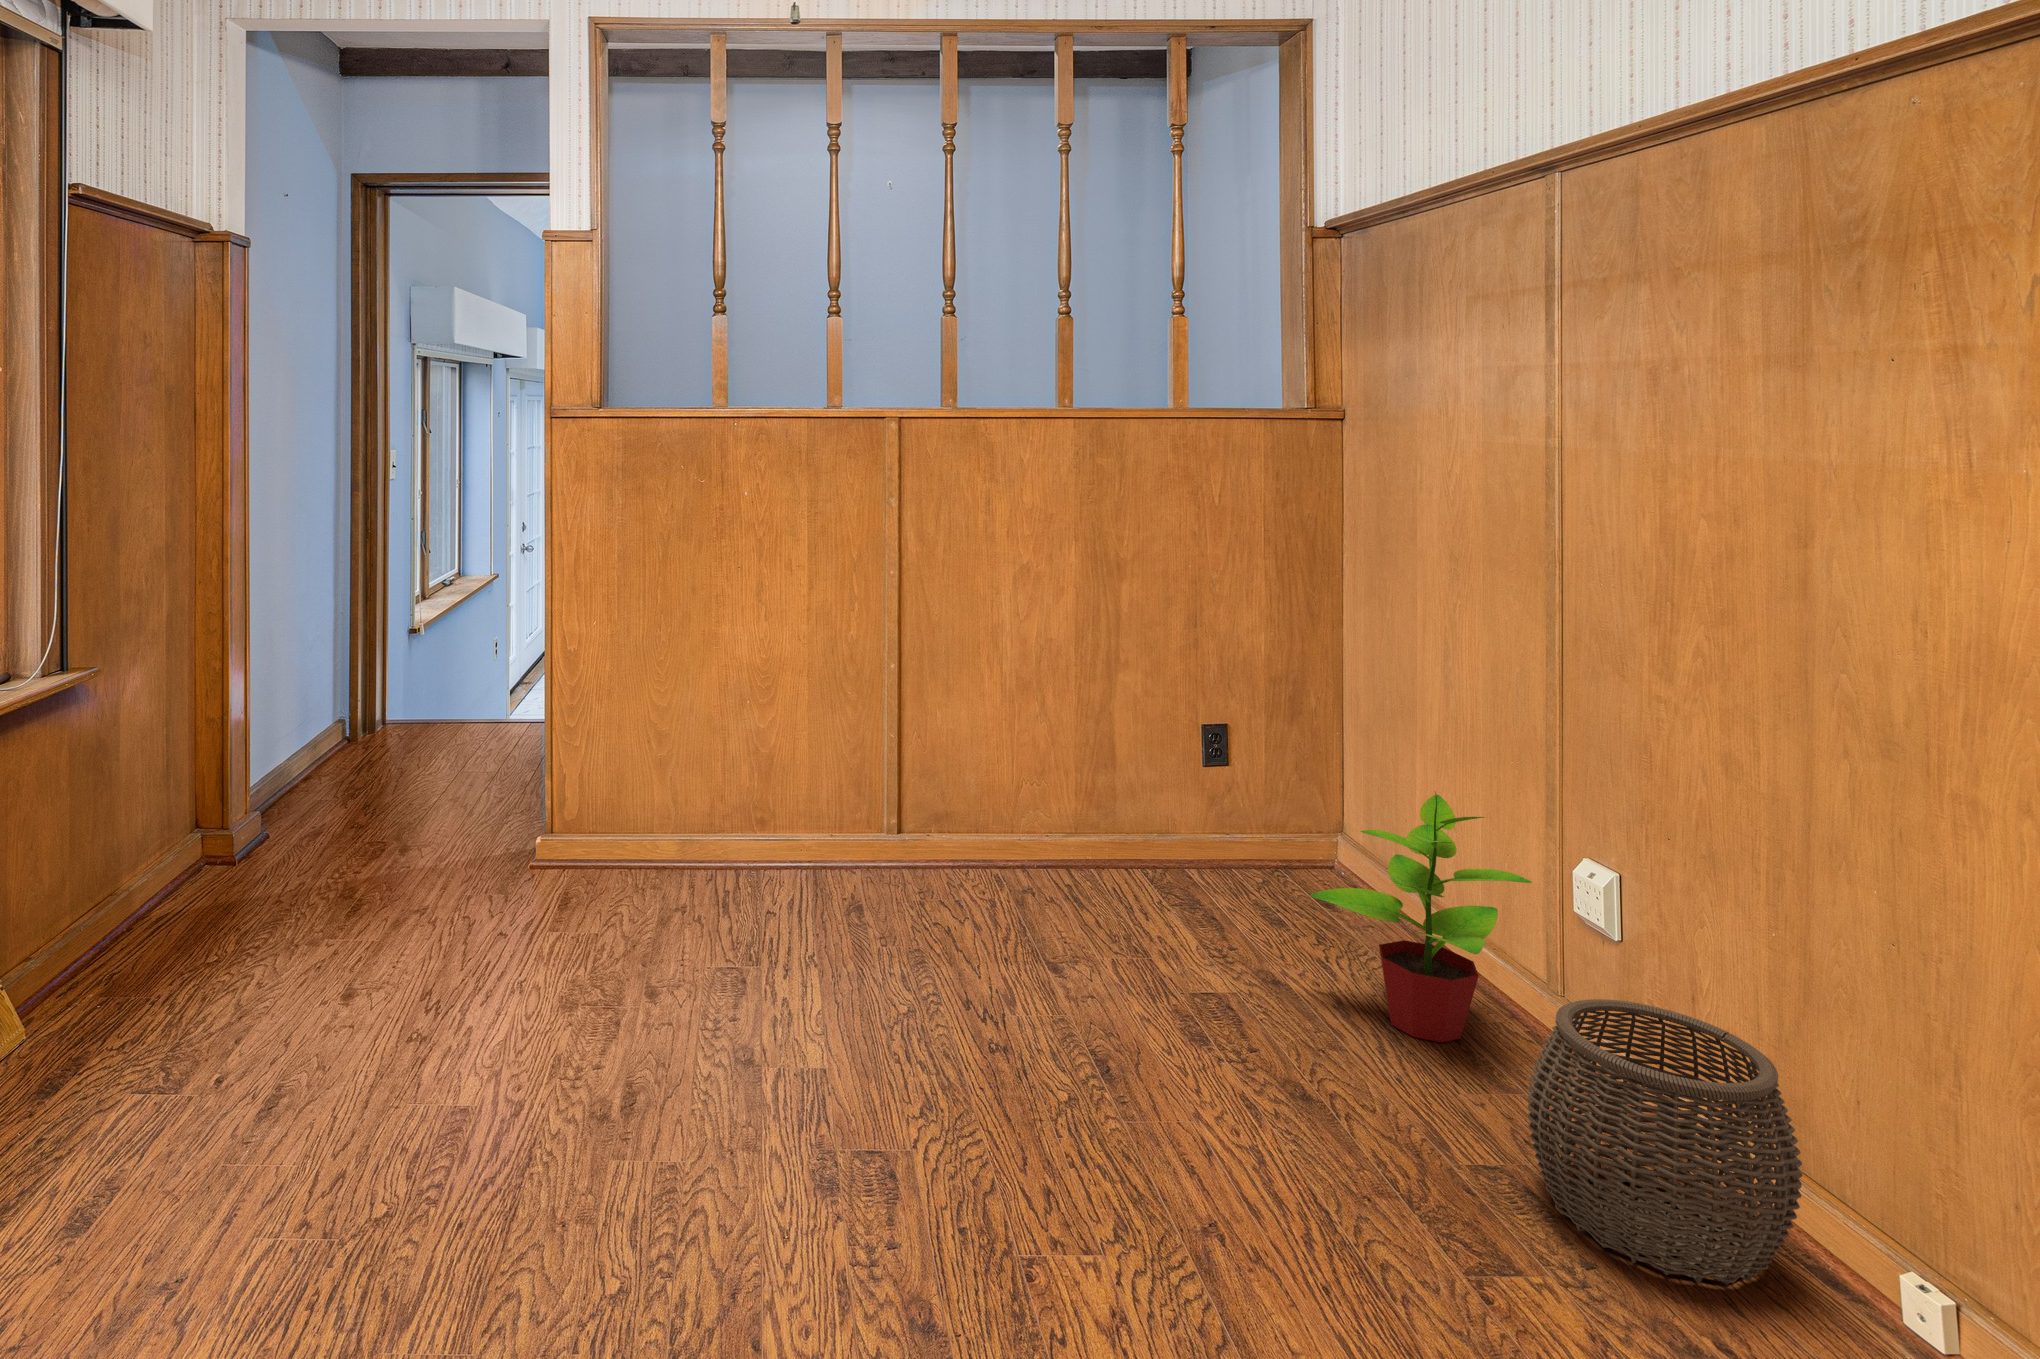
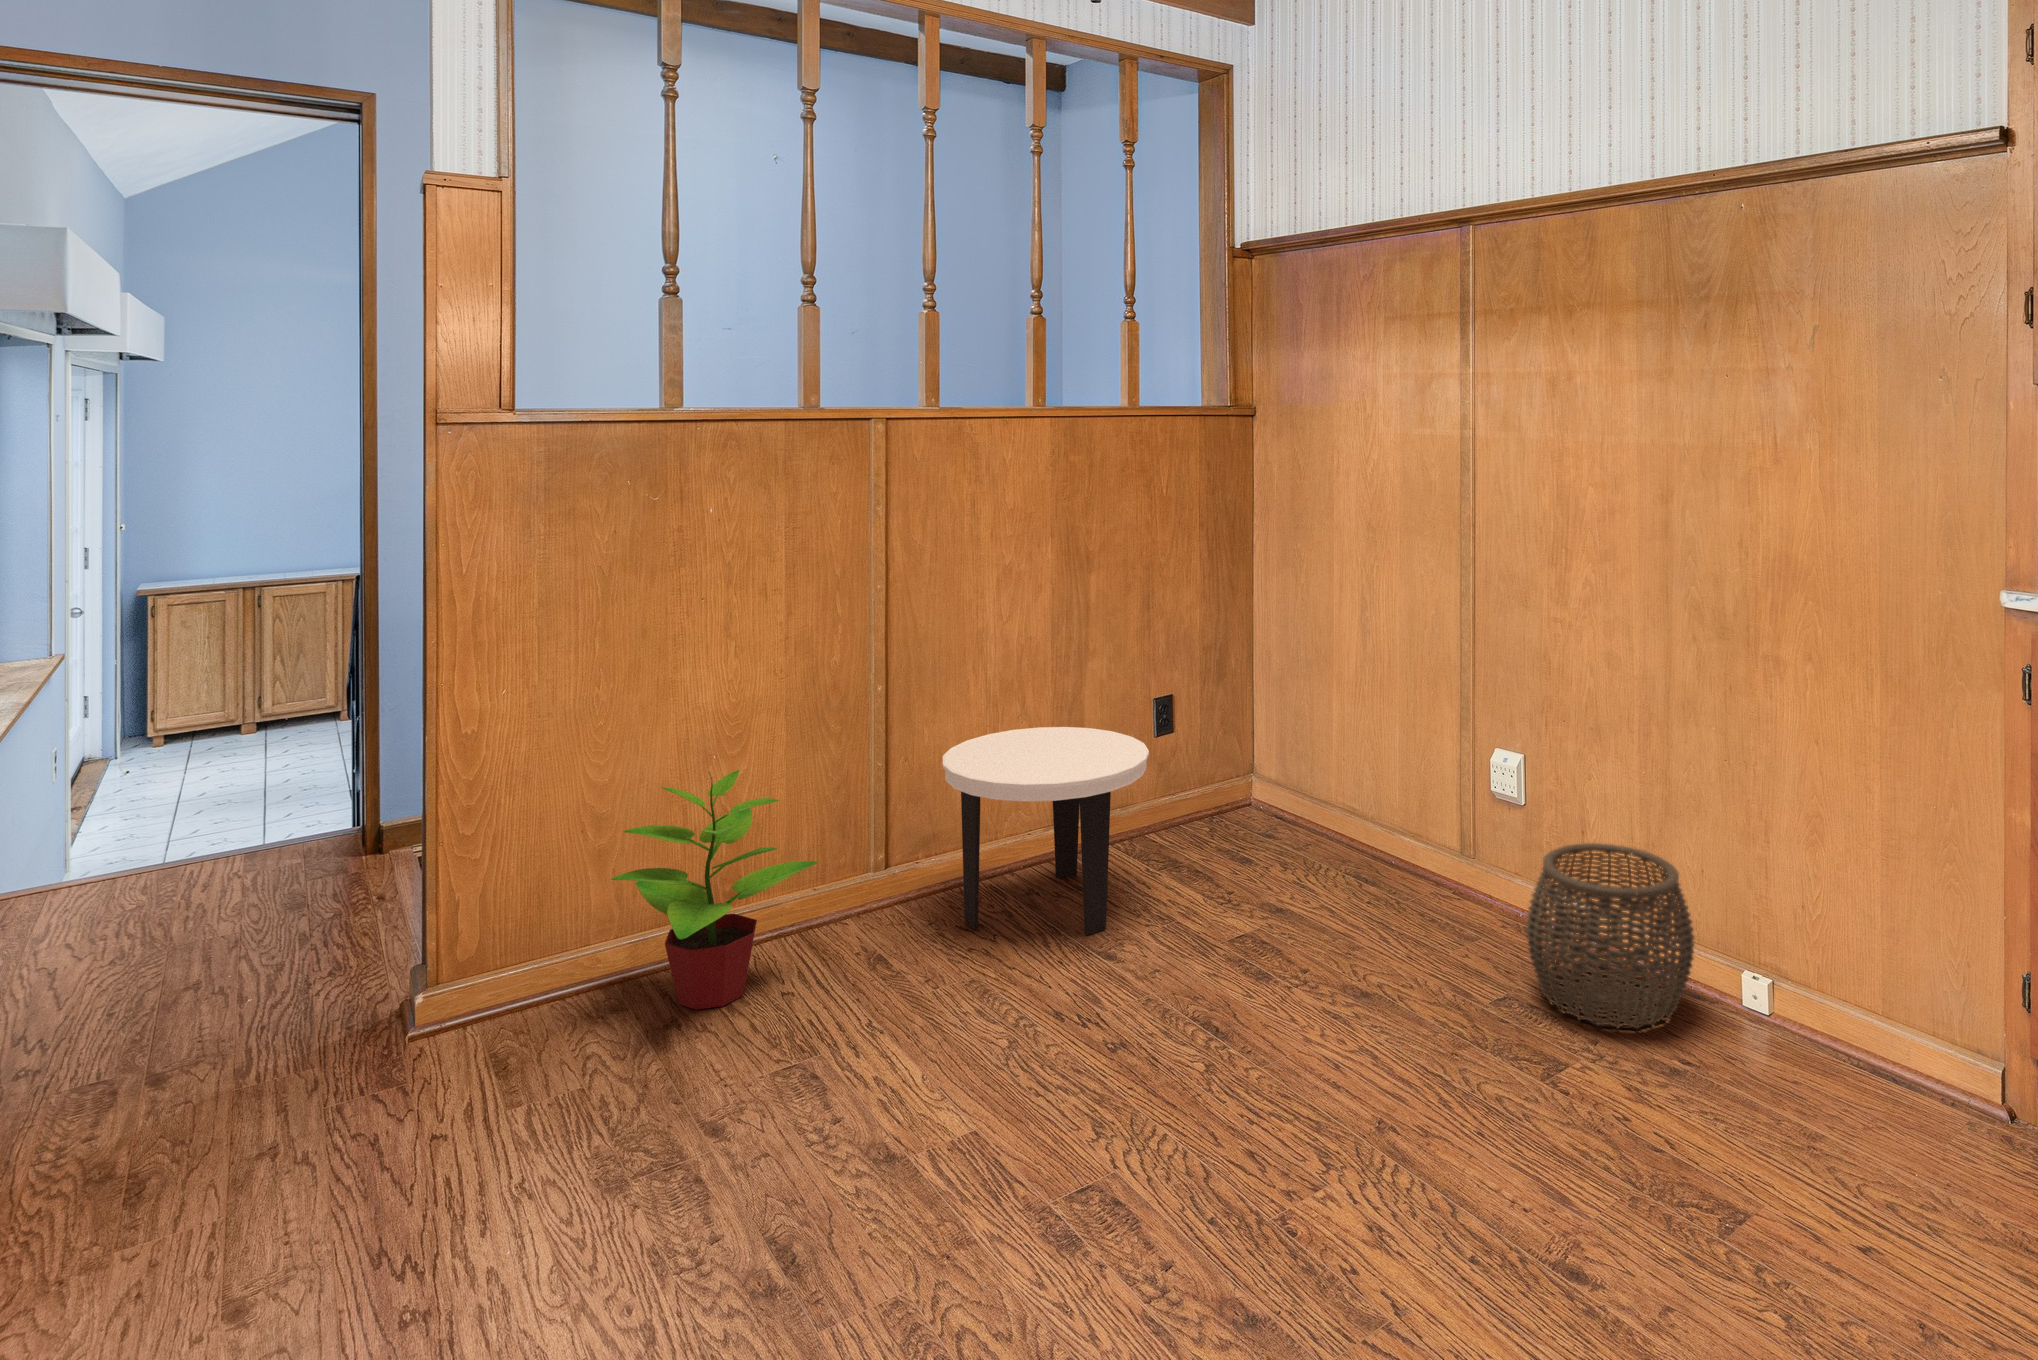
side table: none [941,729,1150,946] -> present [943,727,1149,935]
potted plant: present [1310,791,1532,1043] -> present [612,770,818,1010]

